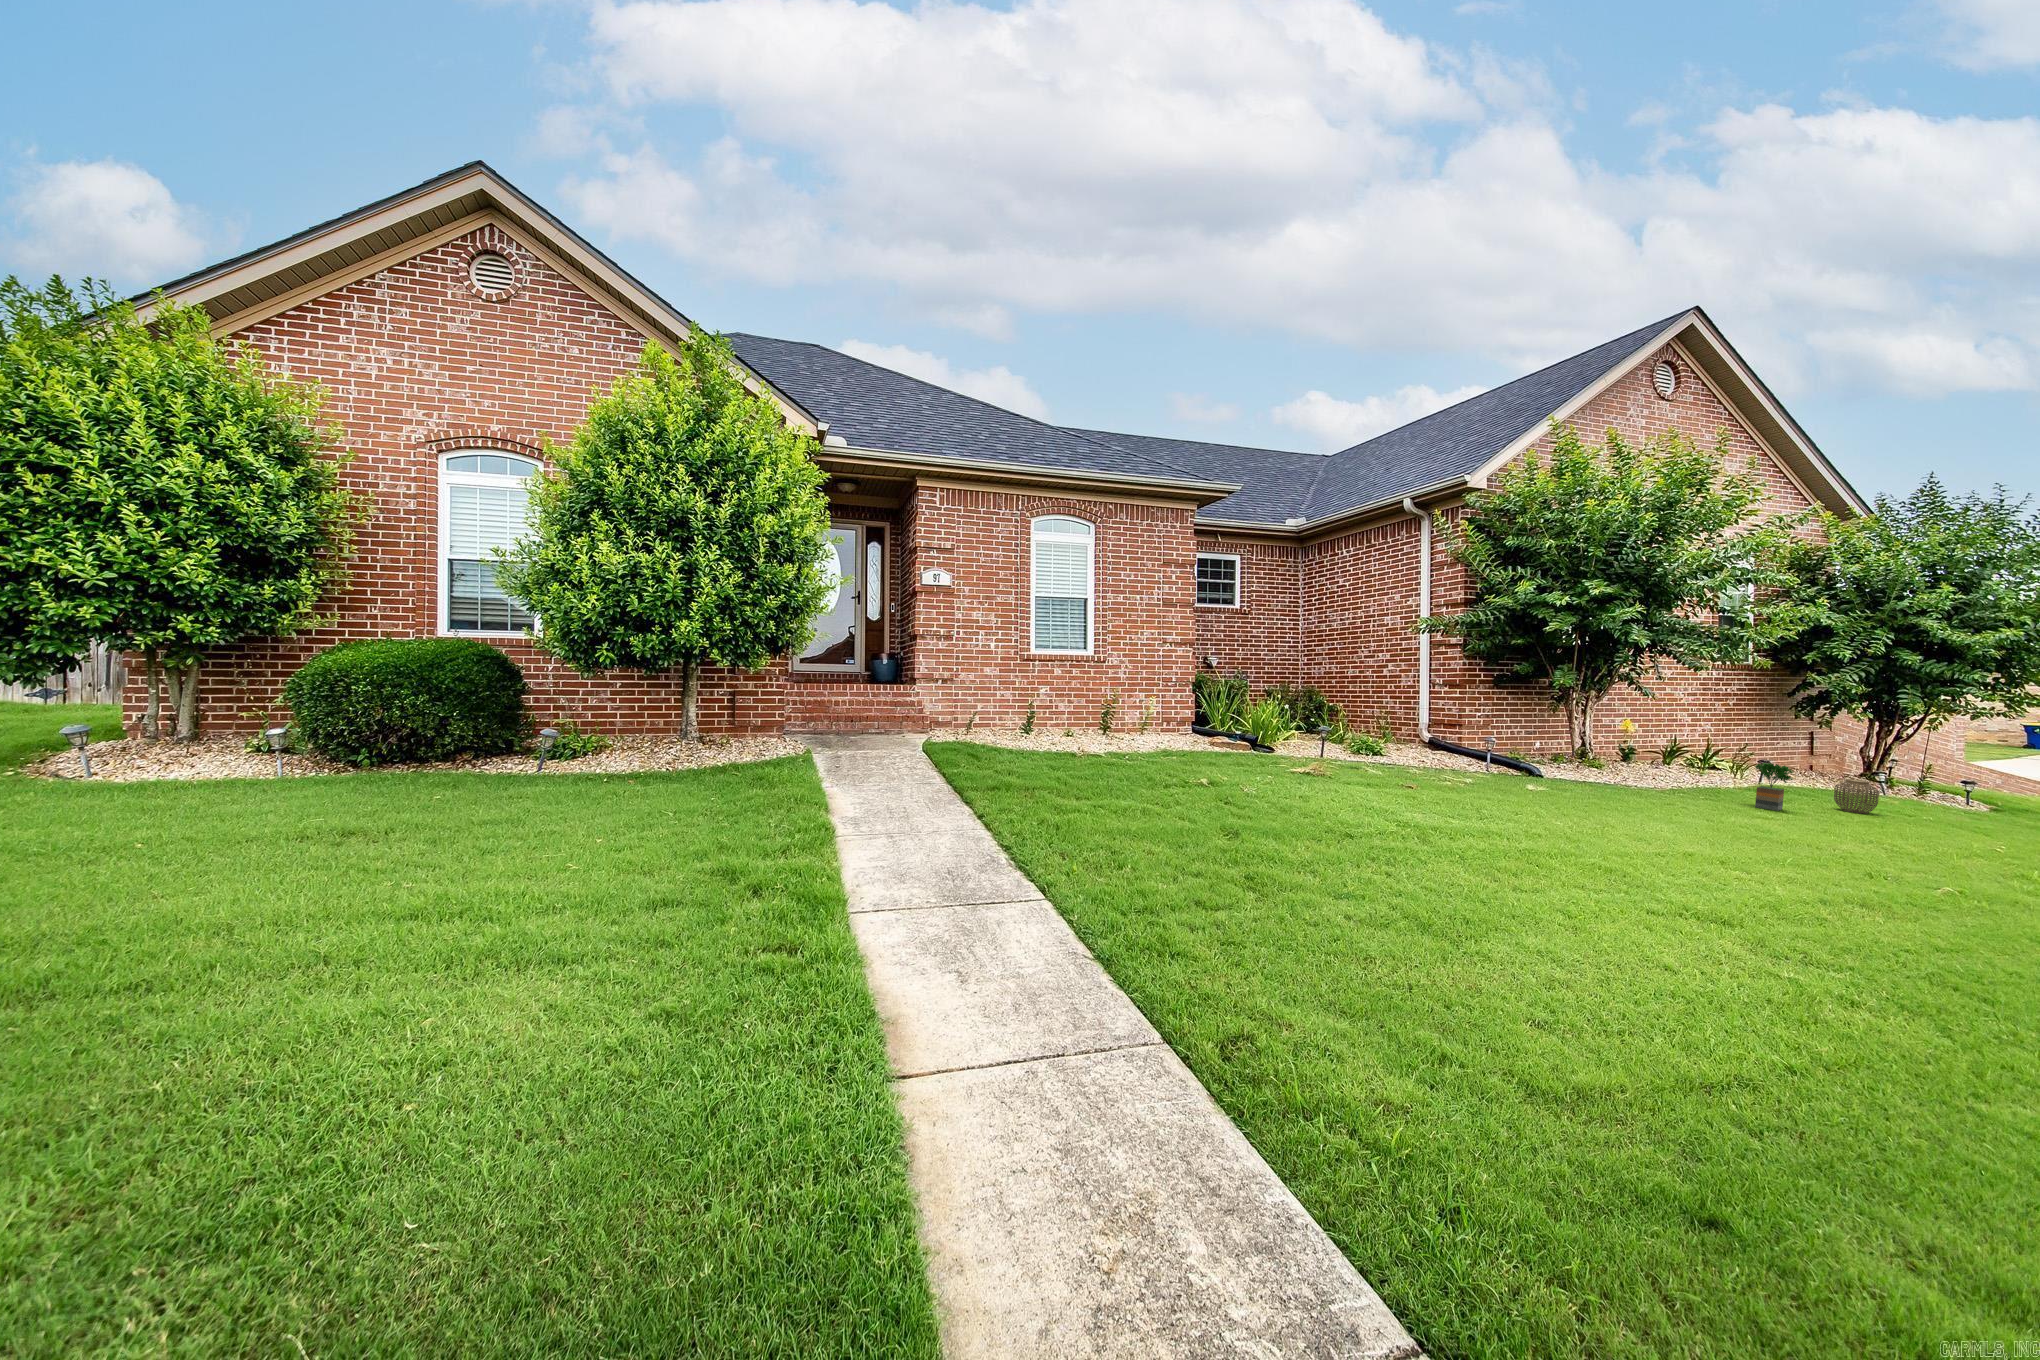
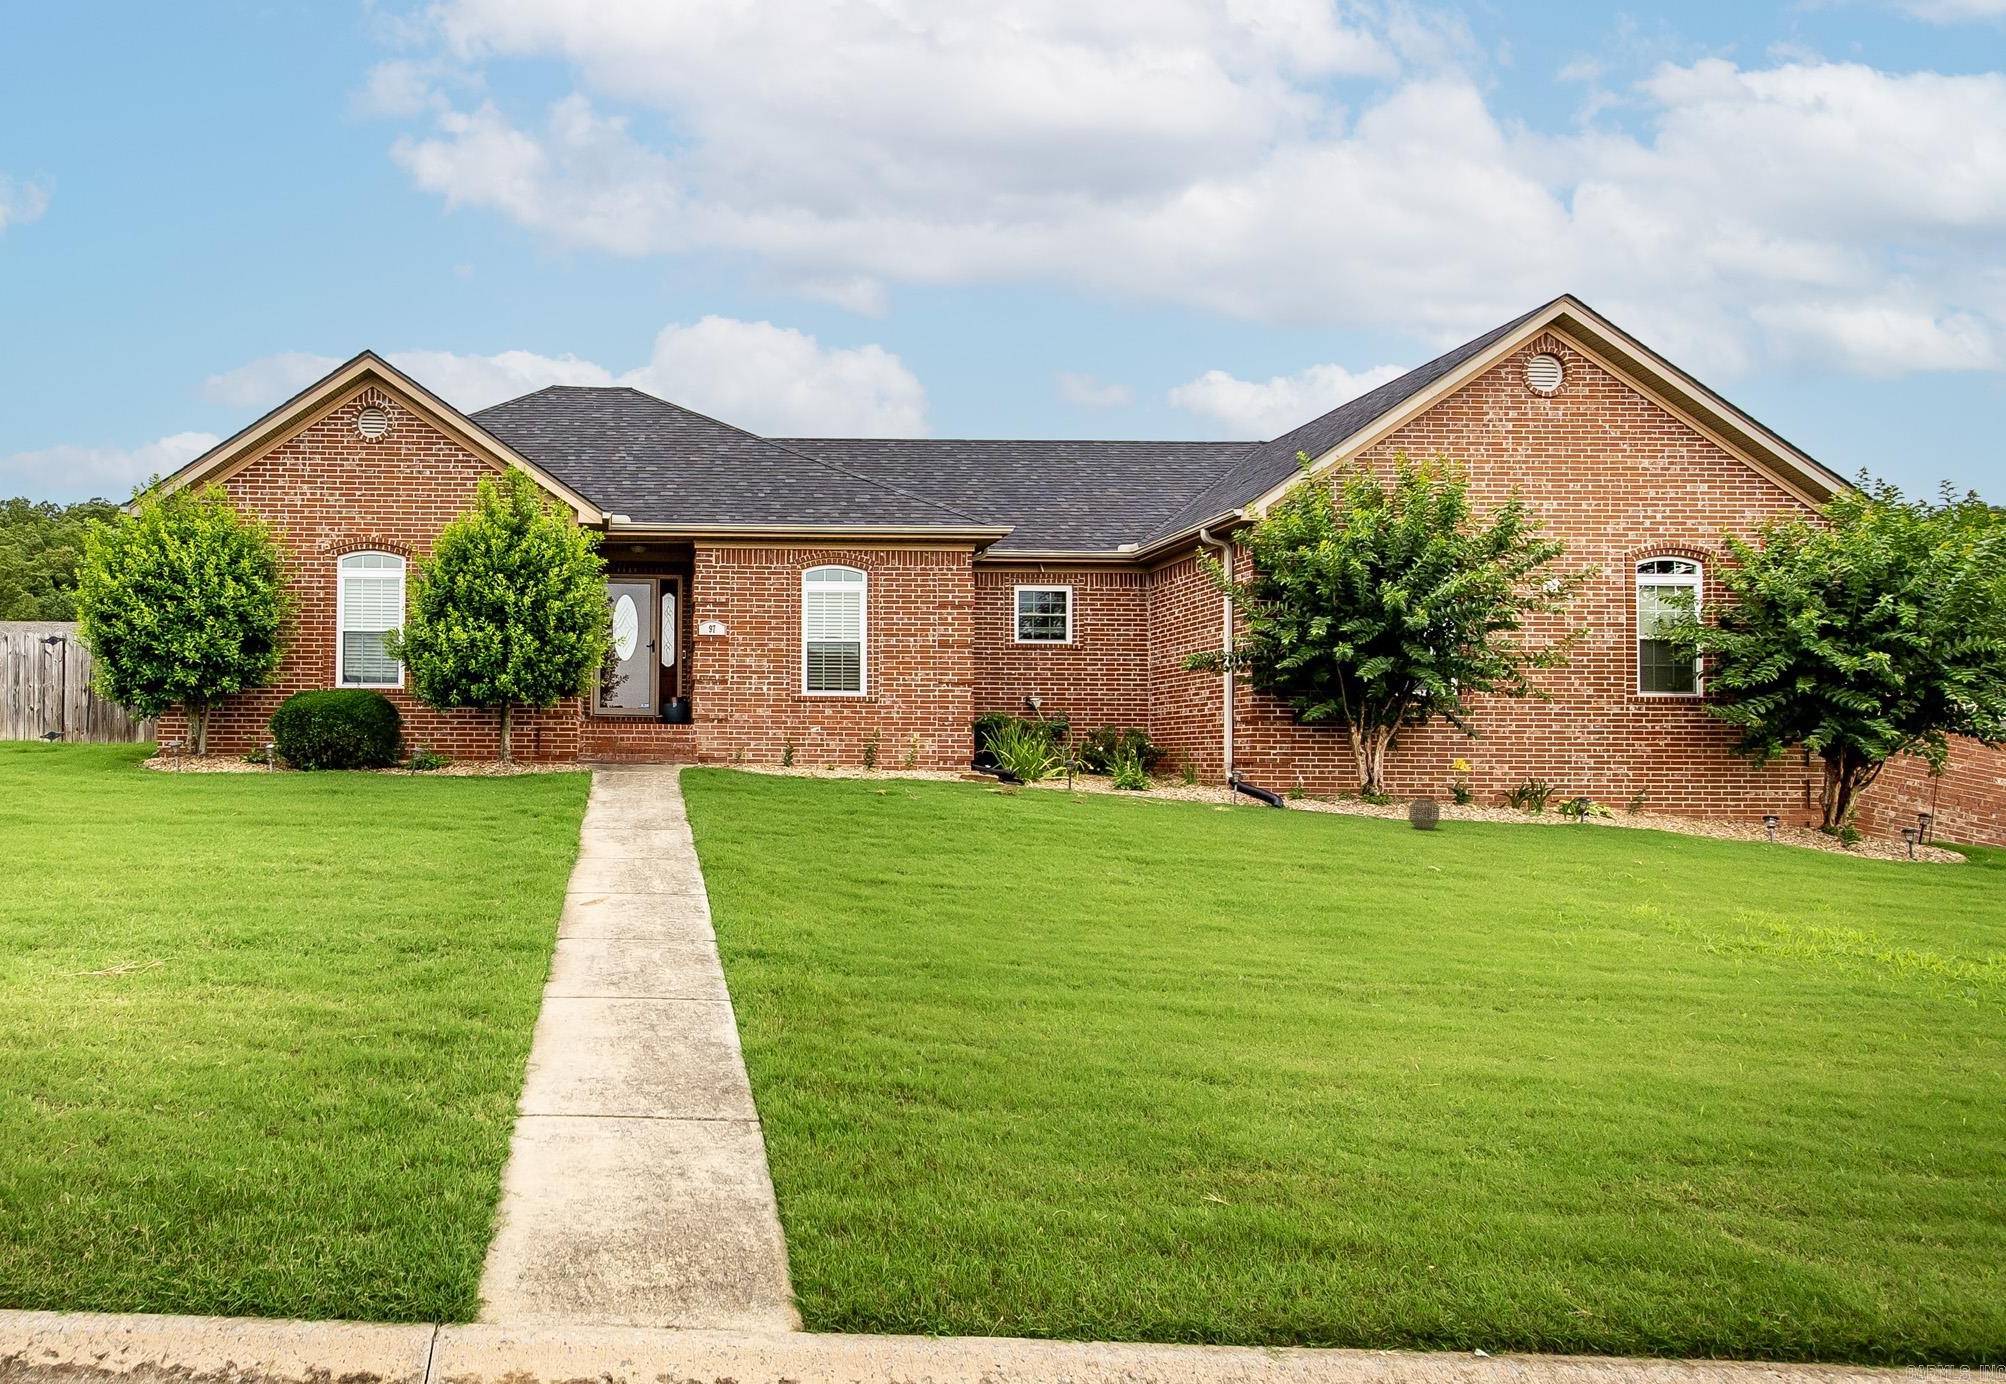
potted tree: present [1755,763,1793,811] -> none [1313,781,1344,824]

